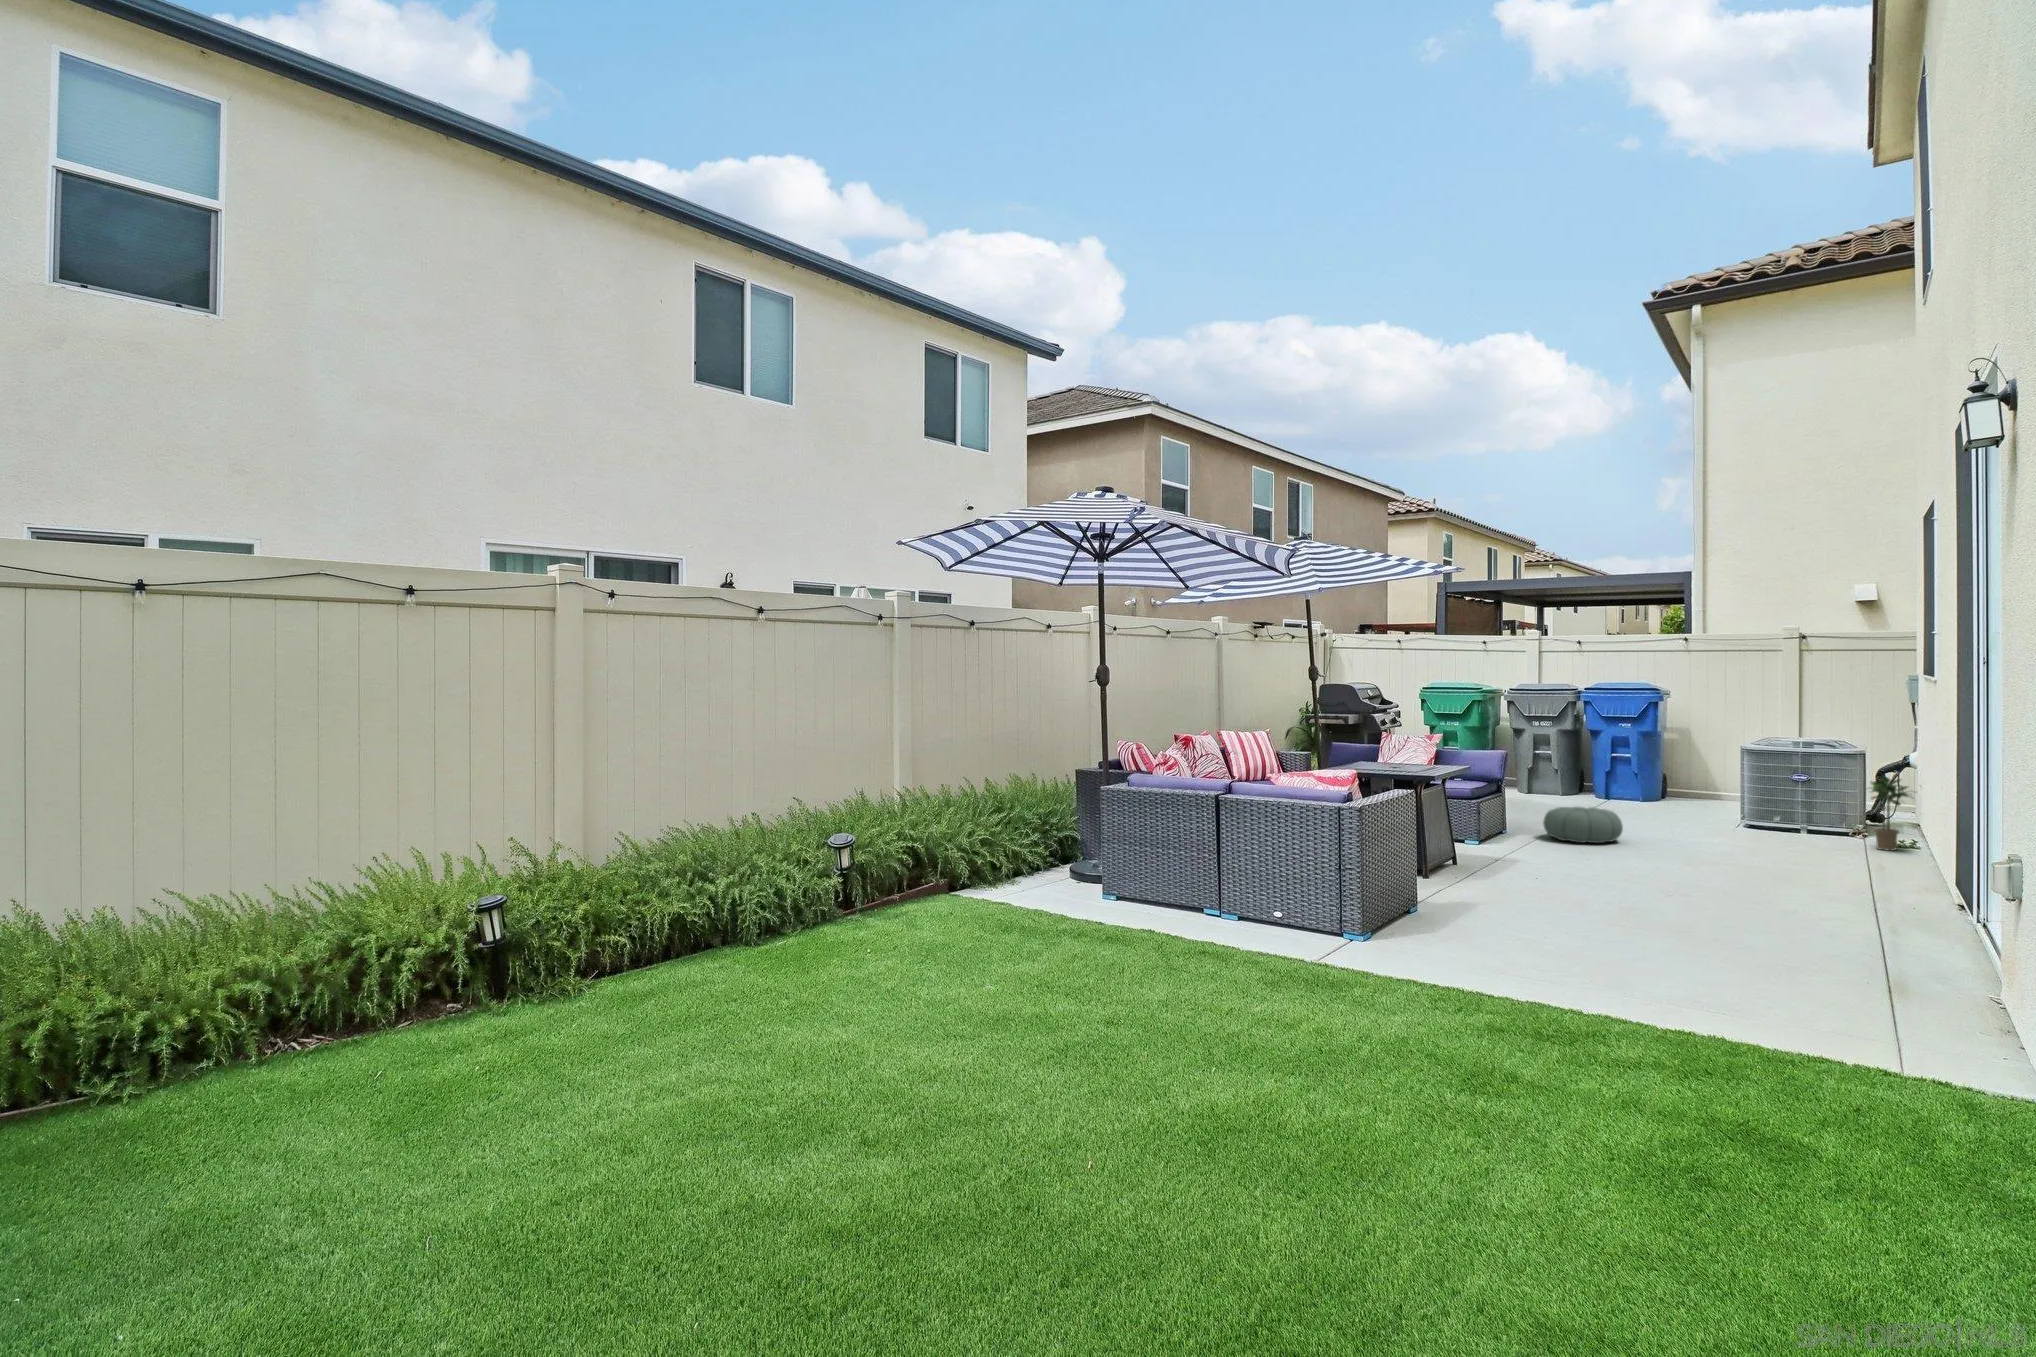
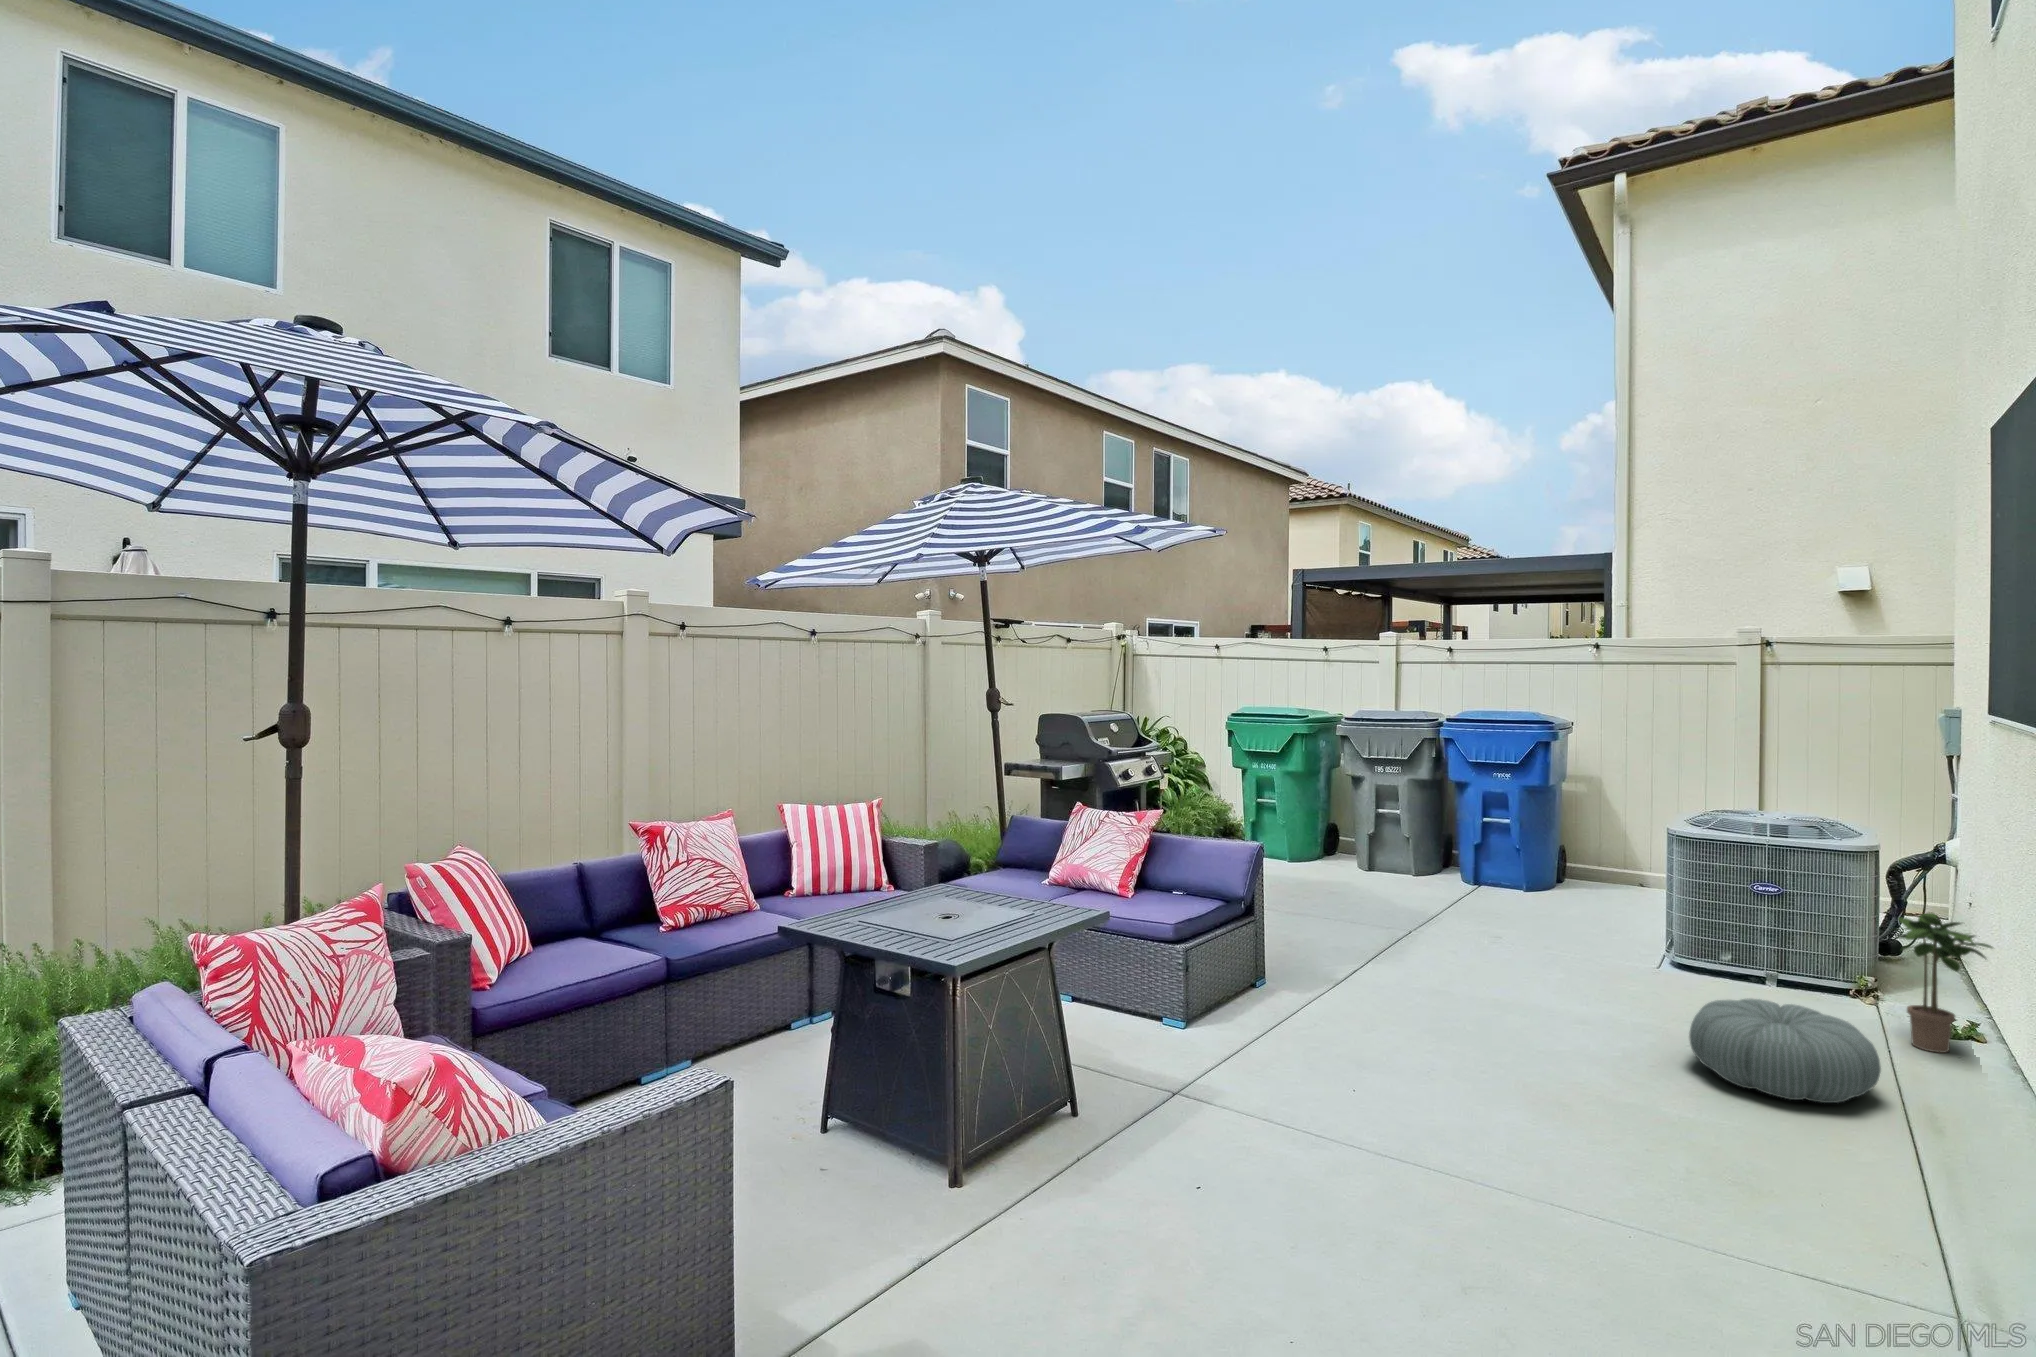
pouf: present [1543,807,1623,843] -> present [1689,999,1881,1103]

